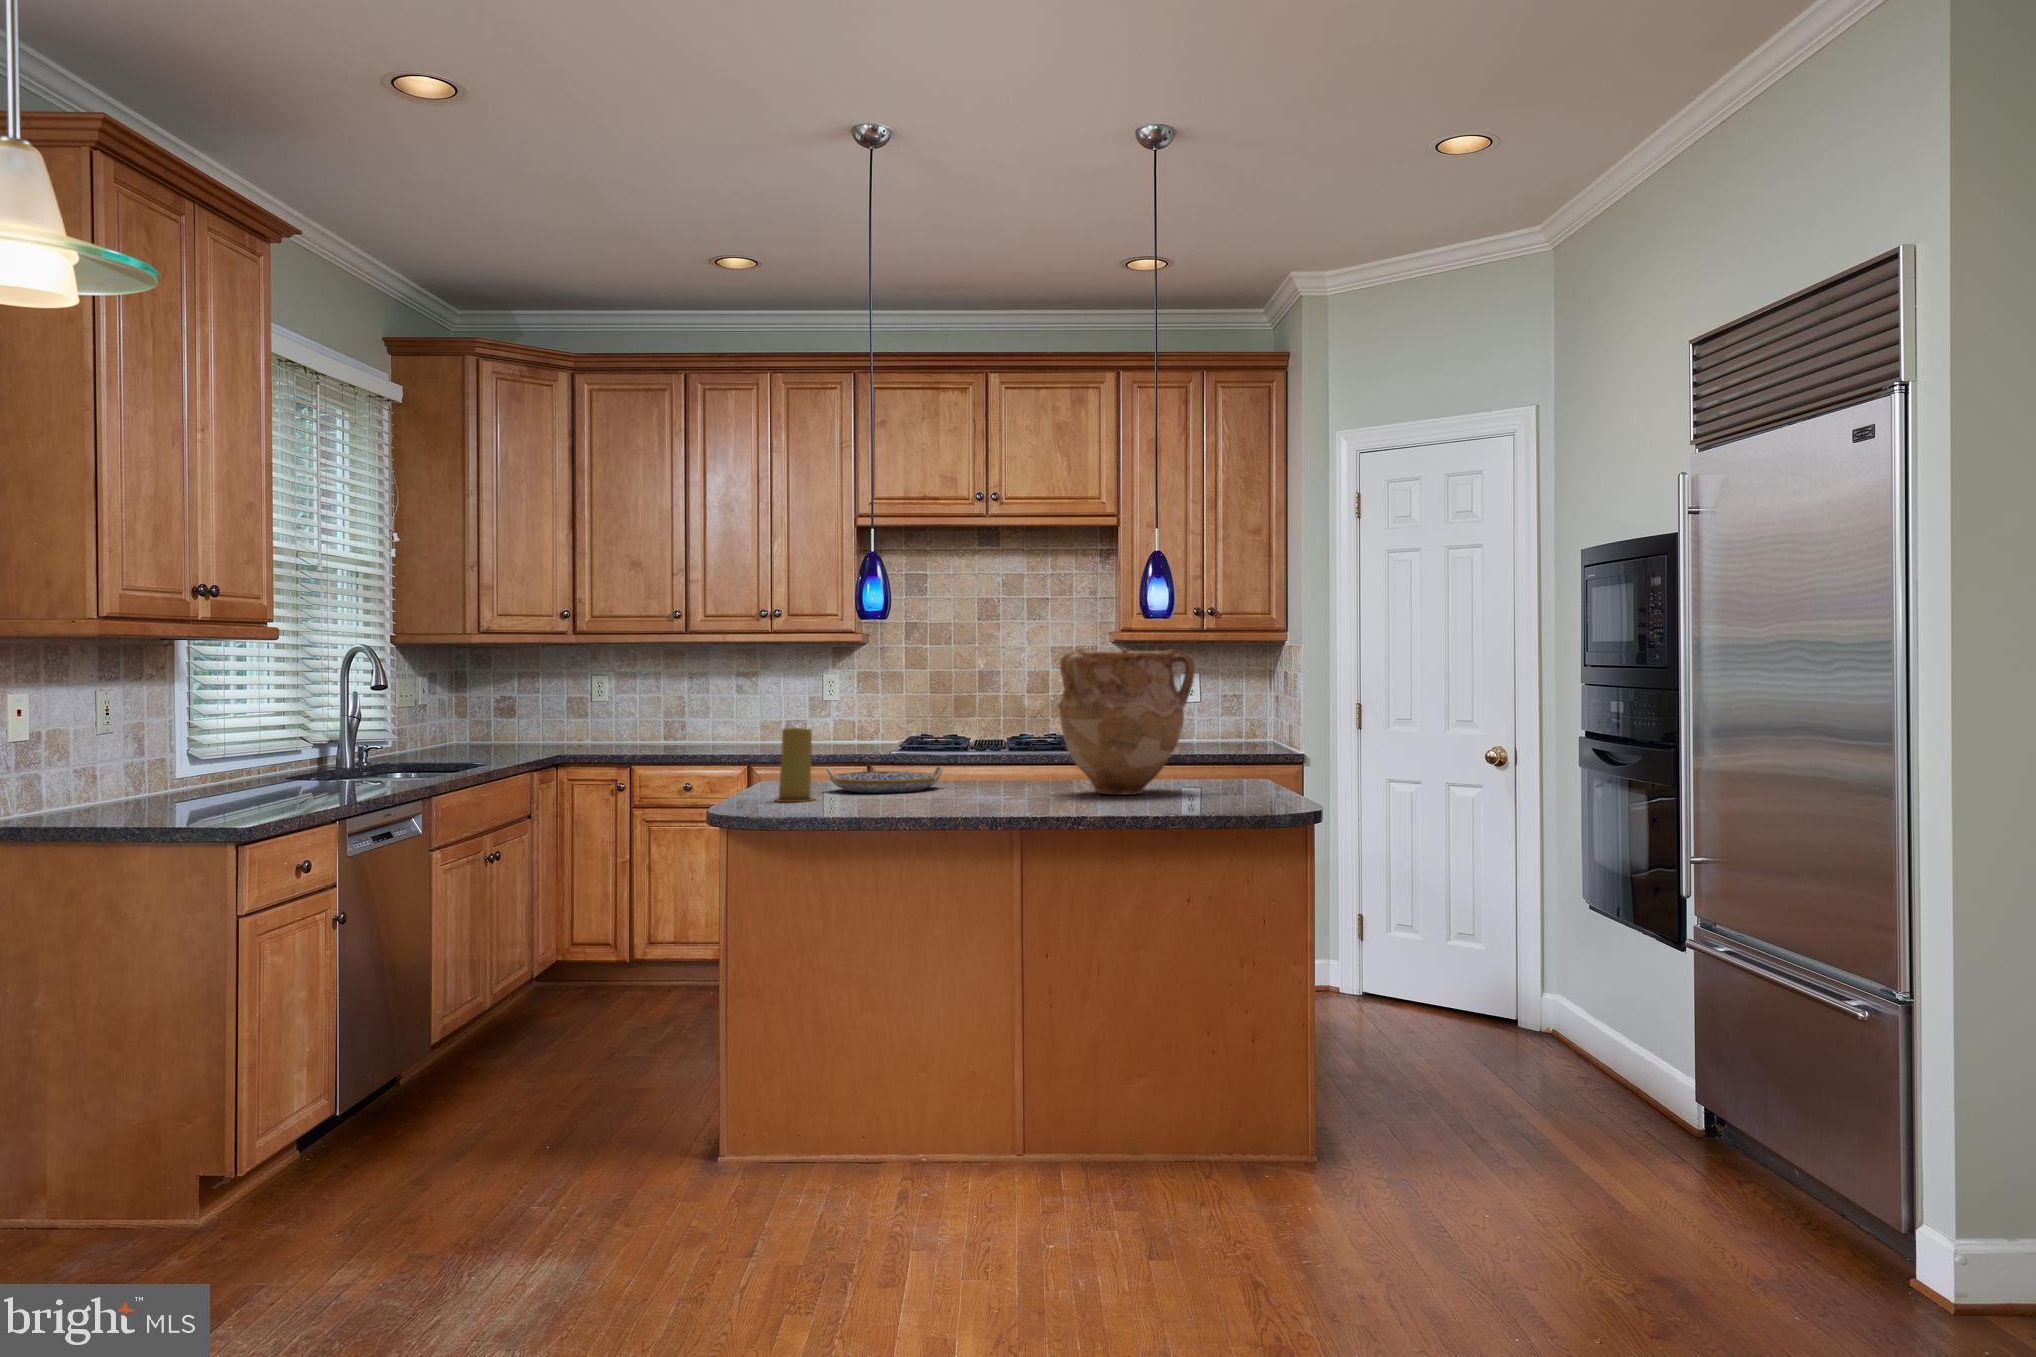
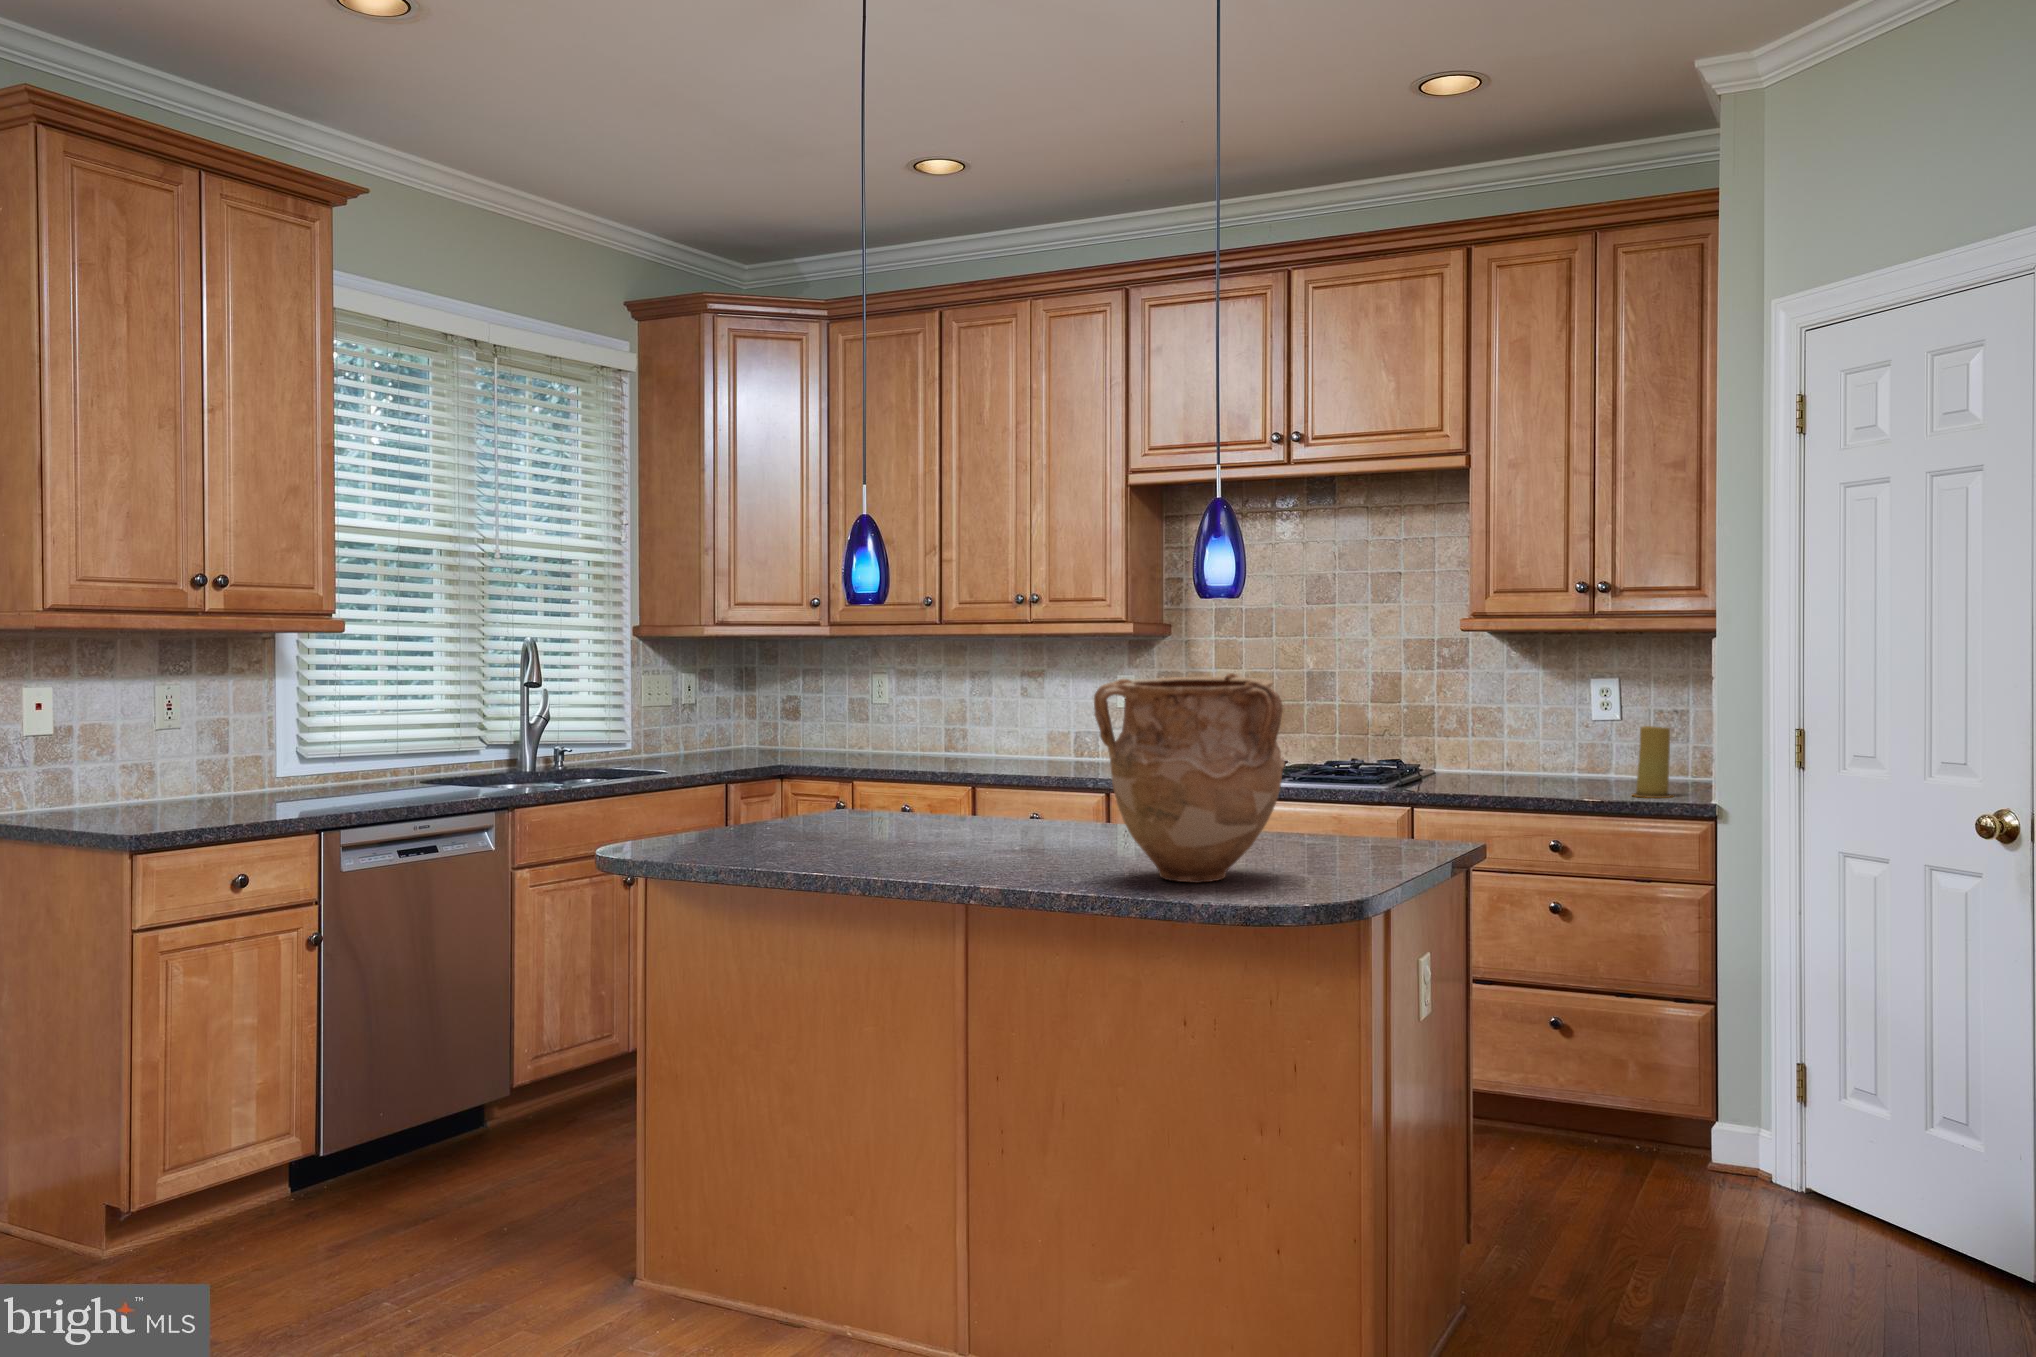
candle: present [775,728,815,802] -> present [1632,726,1673,798]
serving tray: present [826,766,943,793] -> none [913,814,1056,852]

